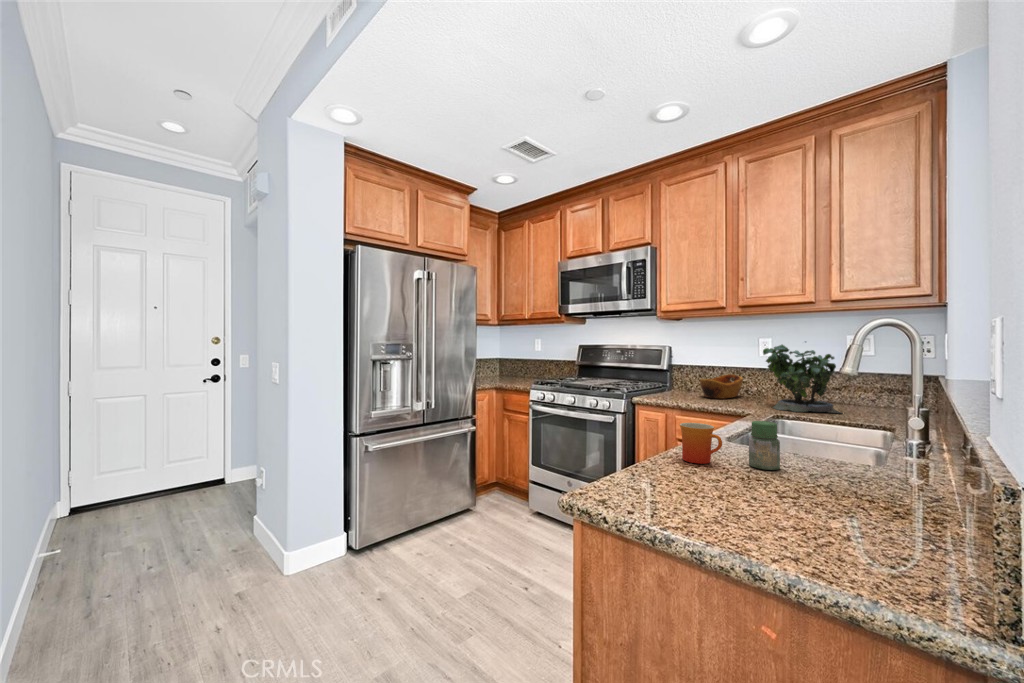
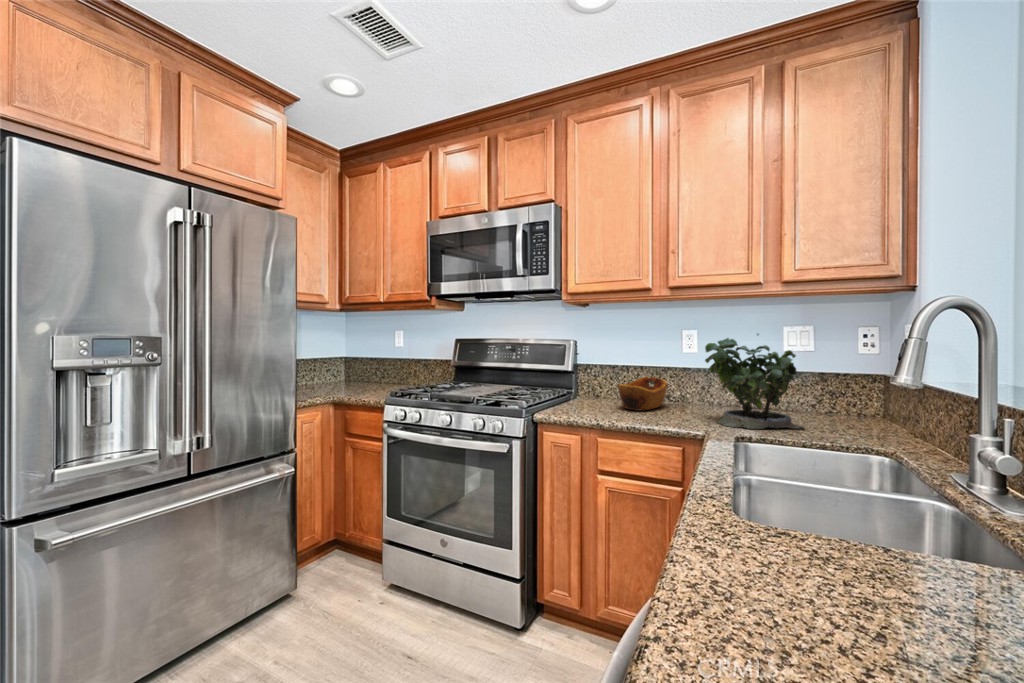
jar: present [749,421,780,470] -> none [861,505,941,630]
mug: present [679,423,722,464] -> none [716,513,836,626]

